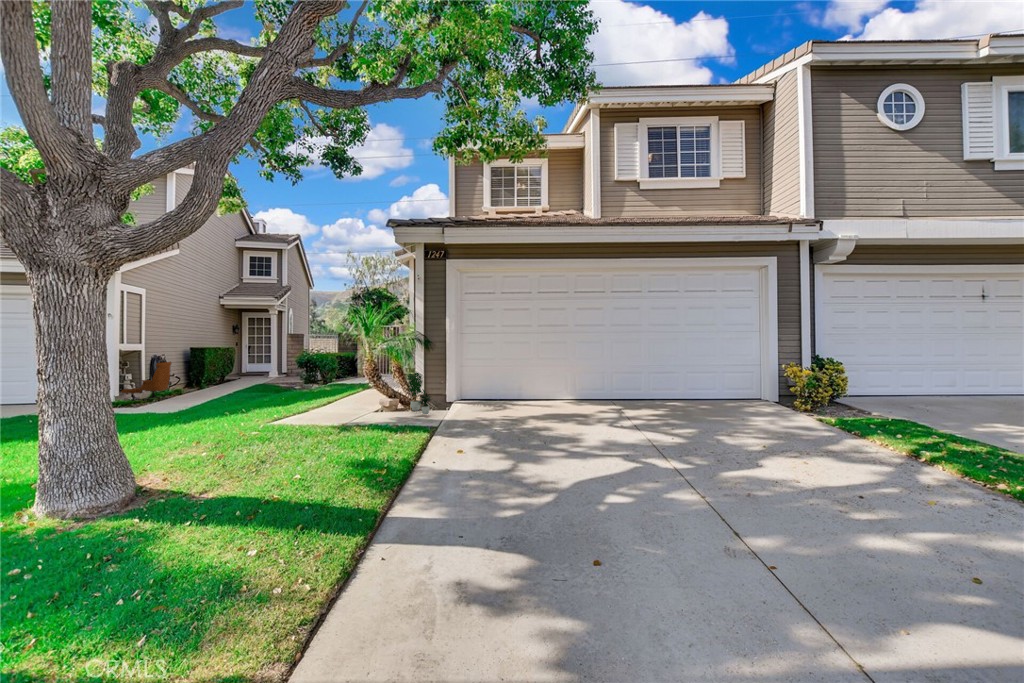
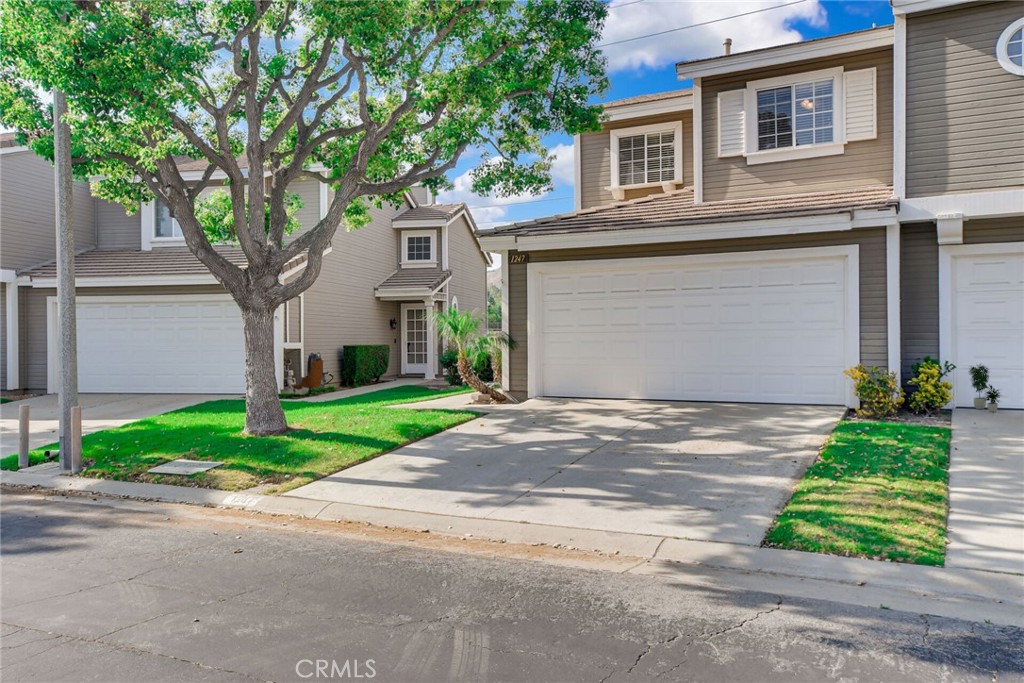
potted plant: present [407,372,431,414] -> present [969,365,1000,412]

